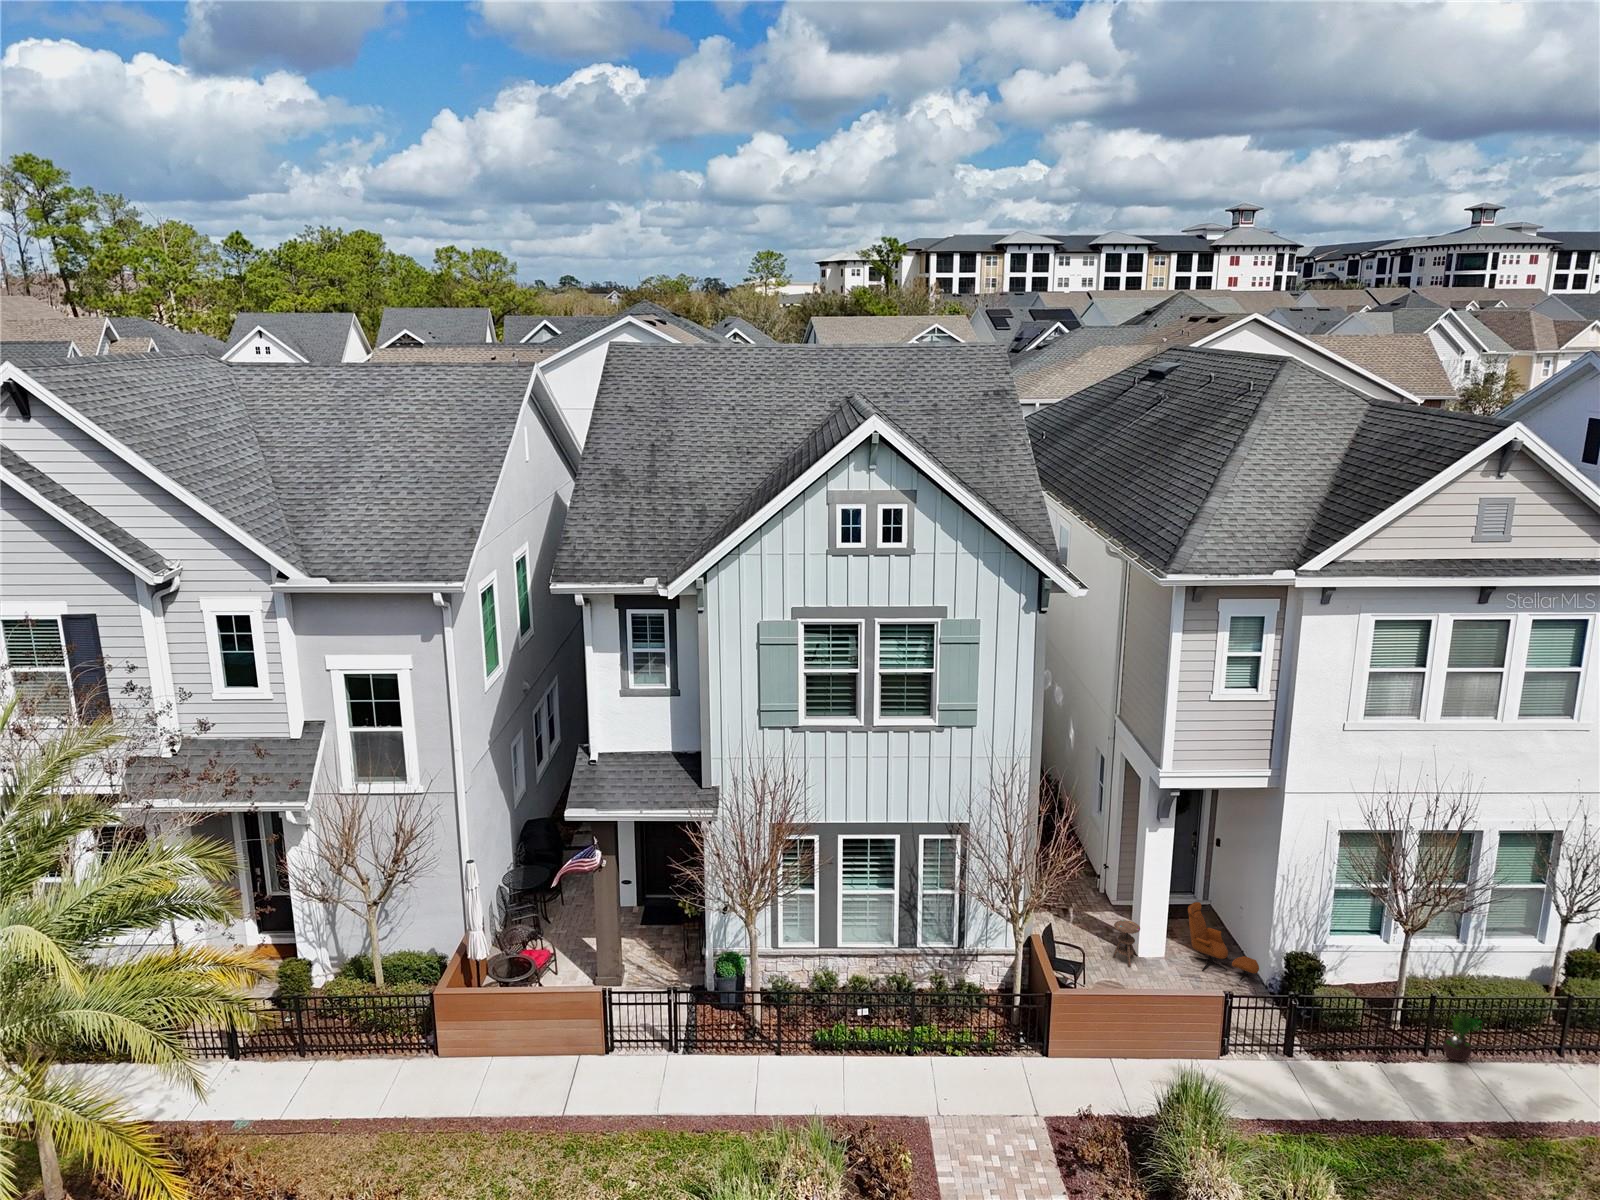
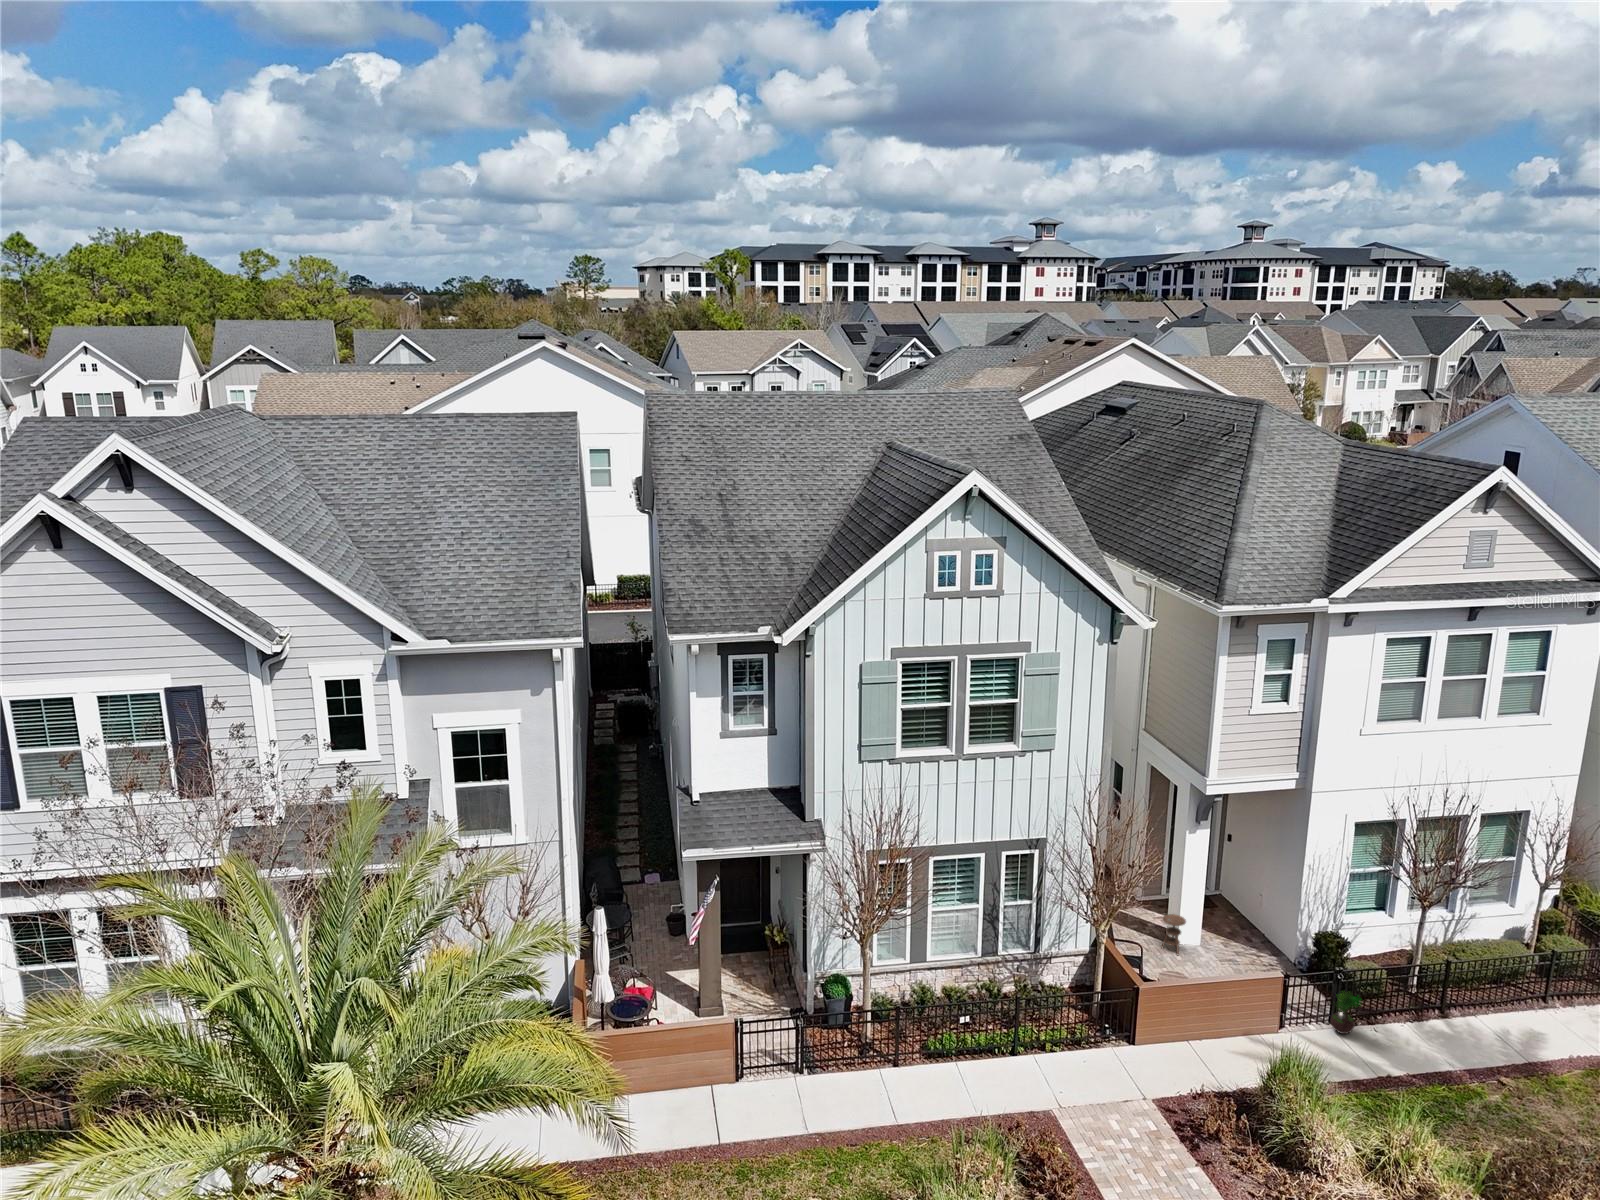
lounge chair: present [1188,902,1259,982] -> none [1224,893,1289,962]
potted tree: present [1443,1014,1480,1061] -> present [1330,992,1361,1034]

